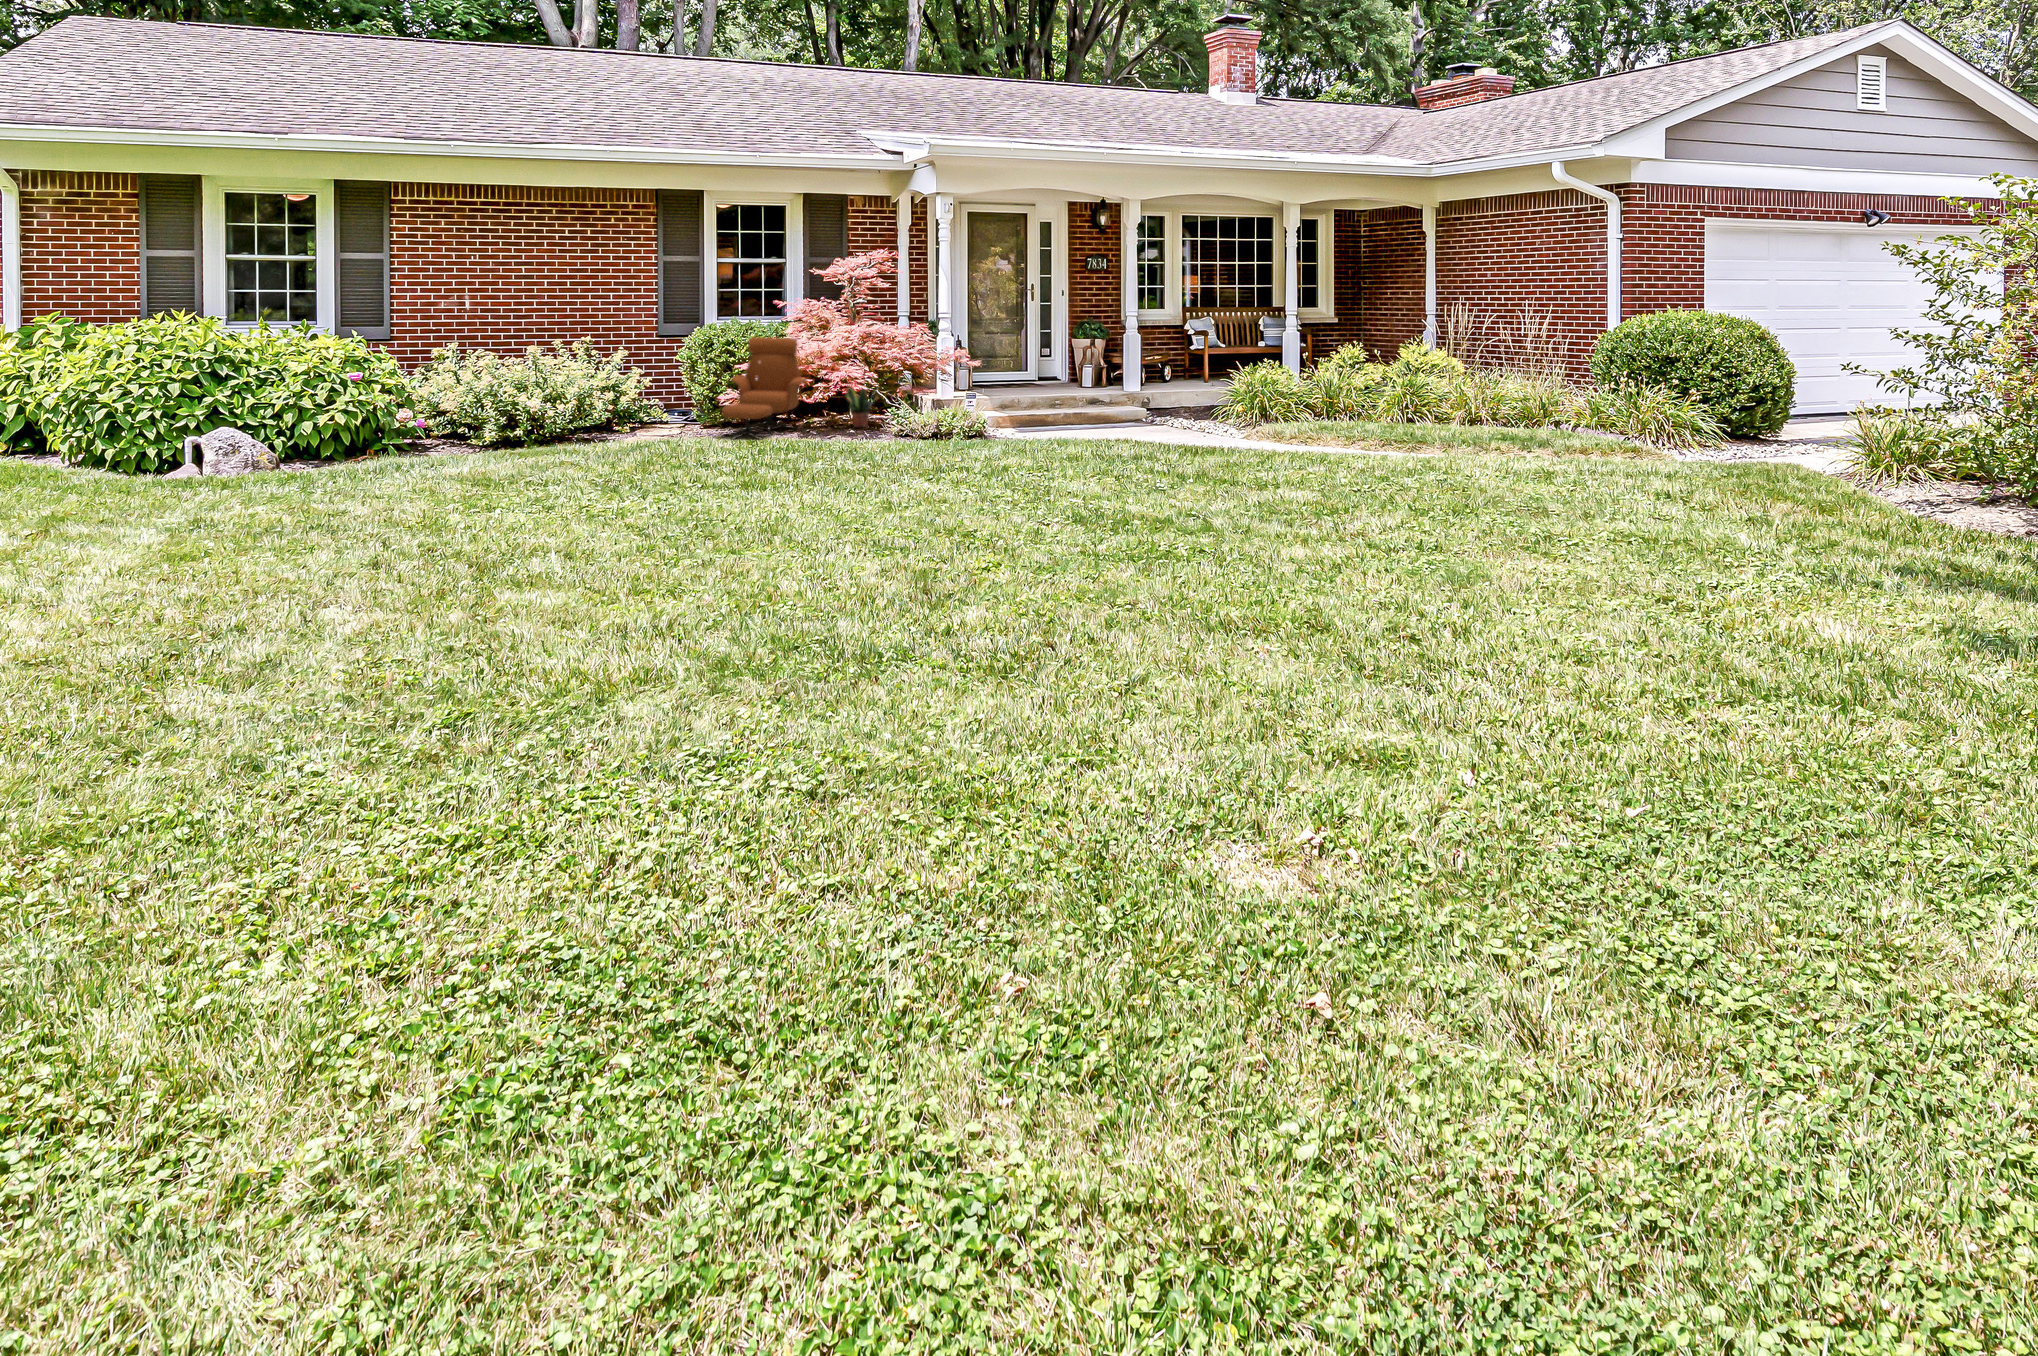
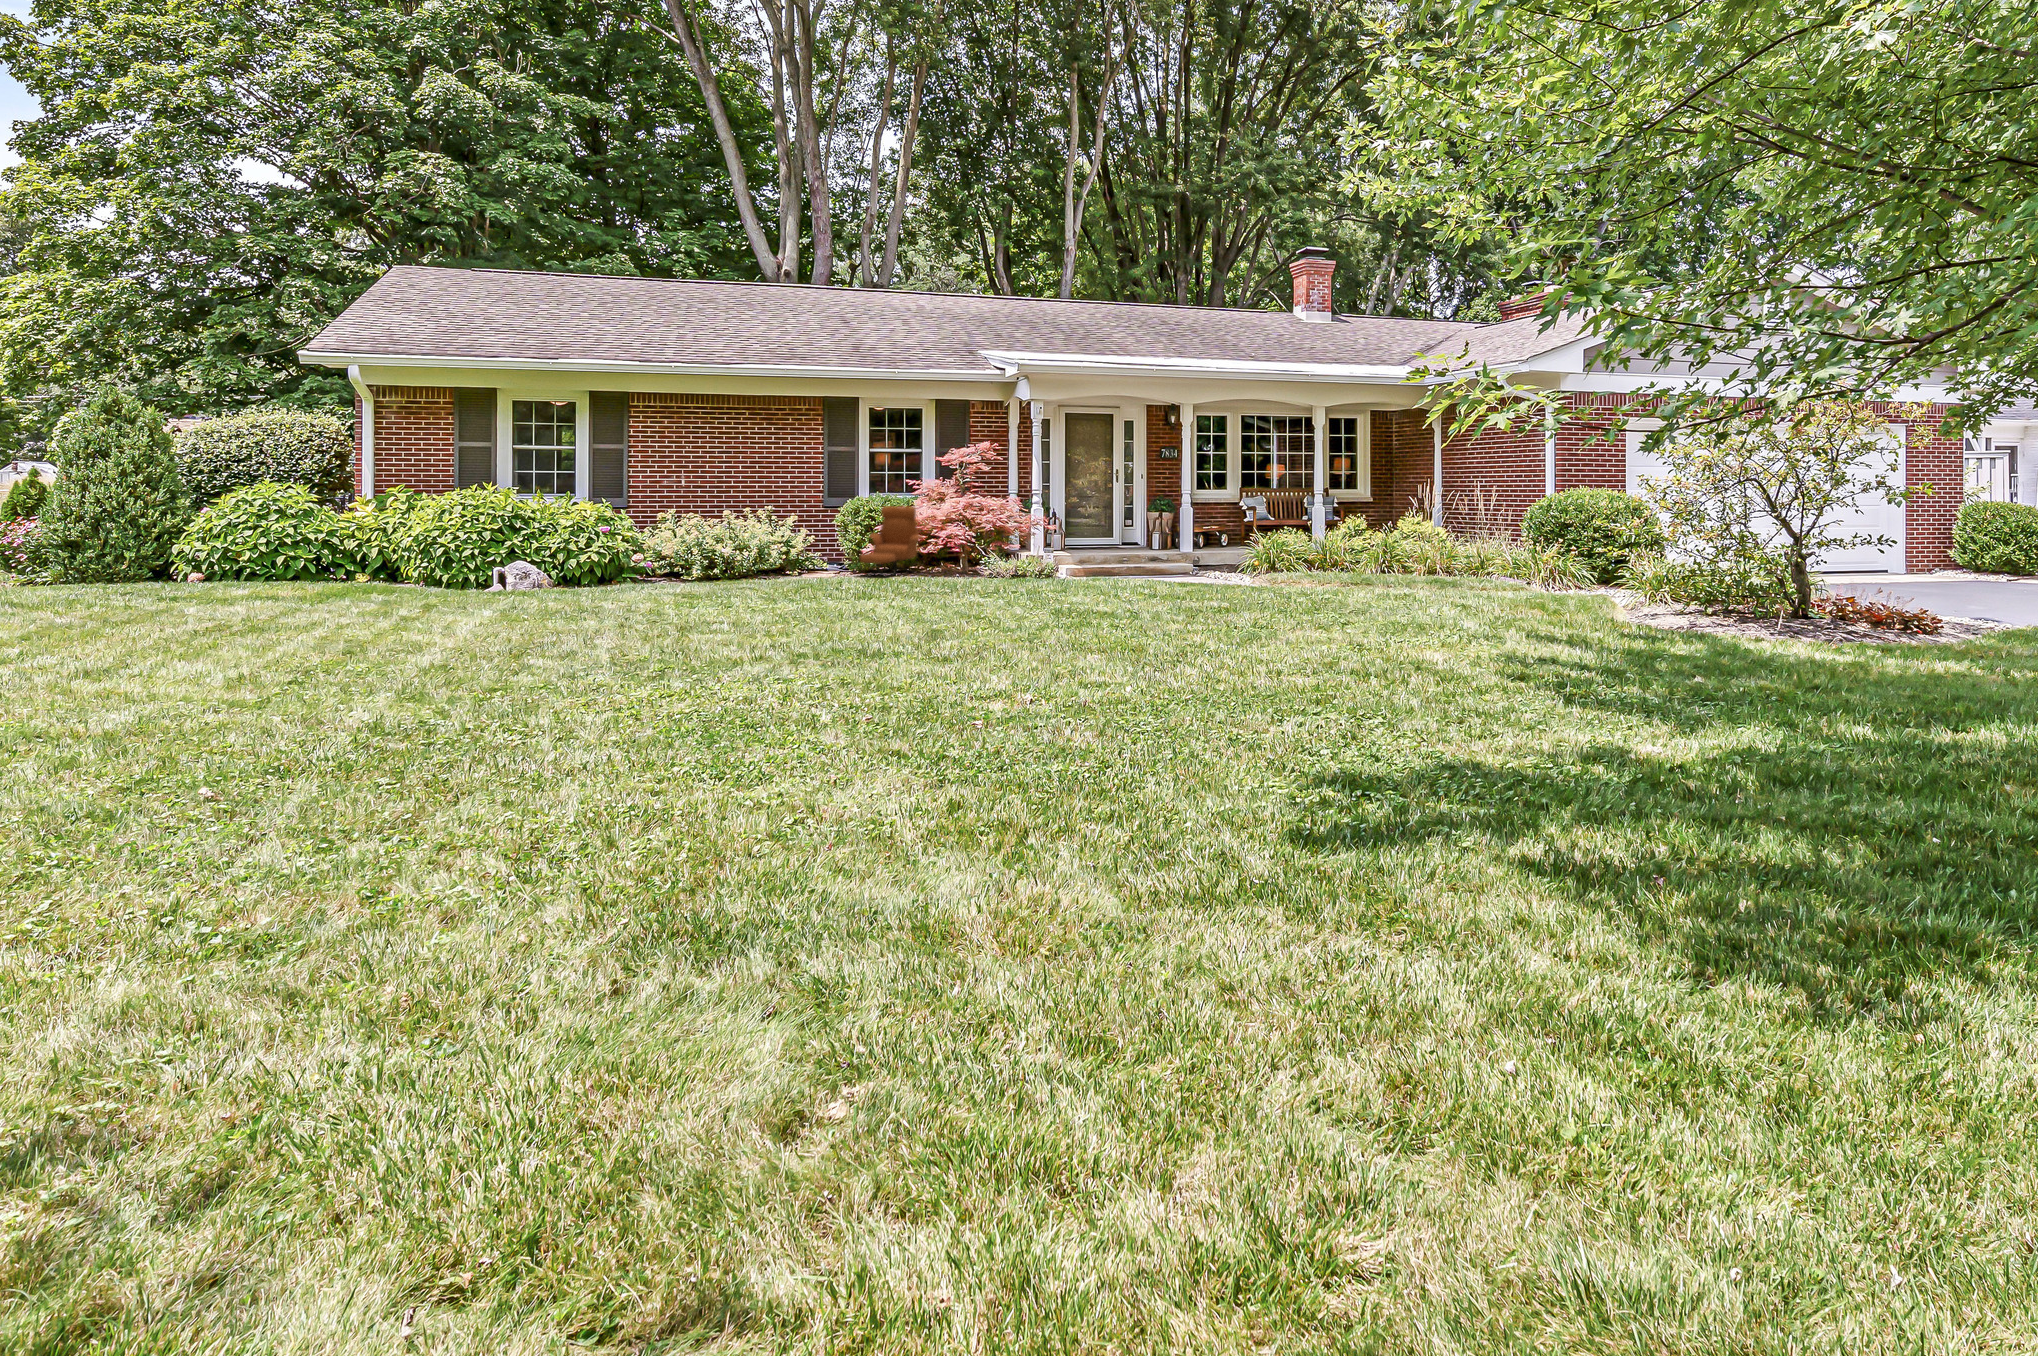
potted plant: present [847,387,877,427] -> none [951,533,976,572]

